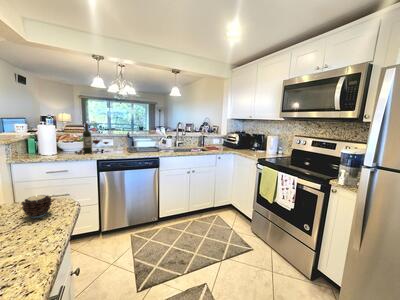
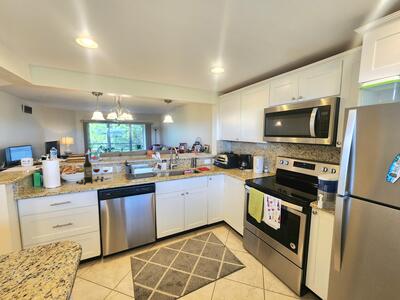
candle: present [22,195,52,218] -> none [27,247,55,272]

